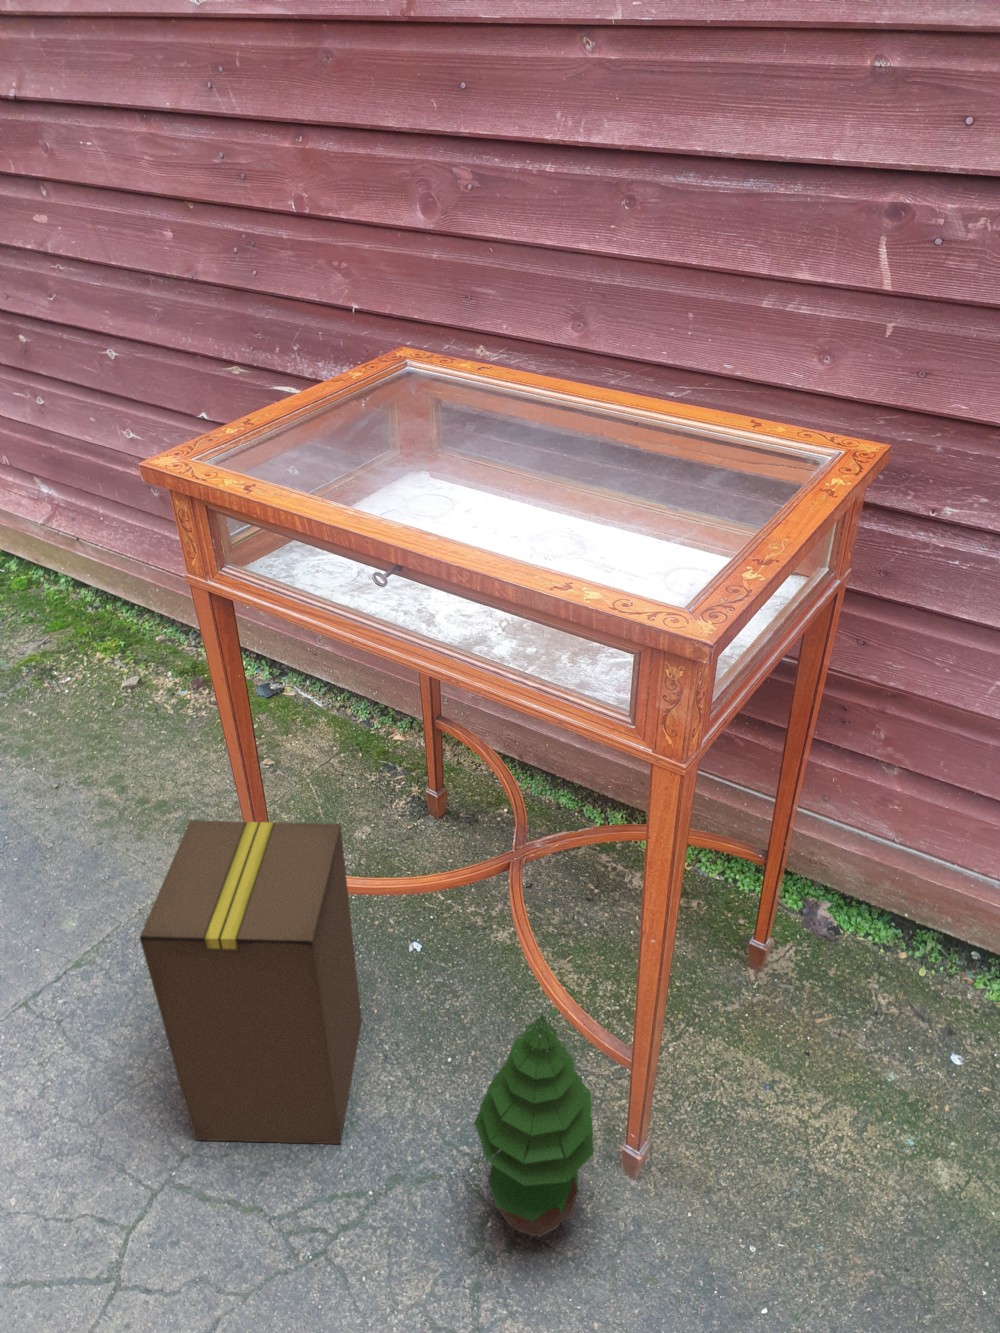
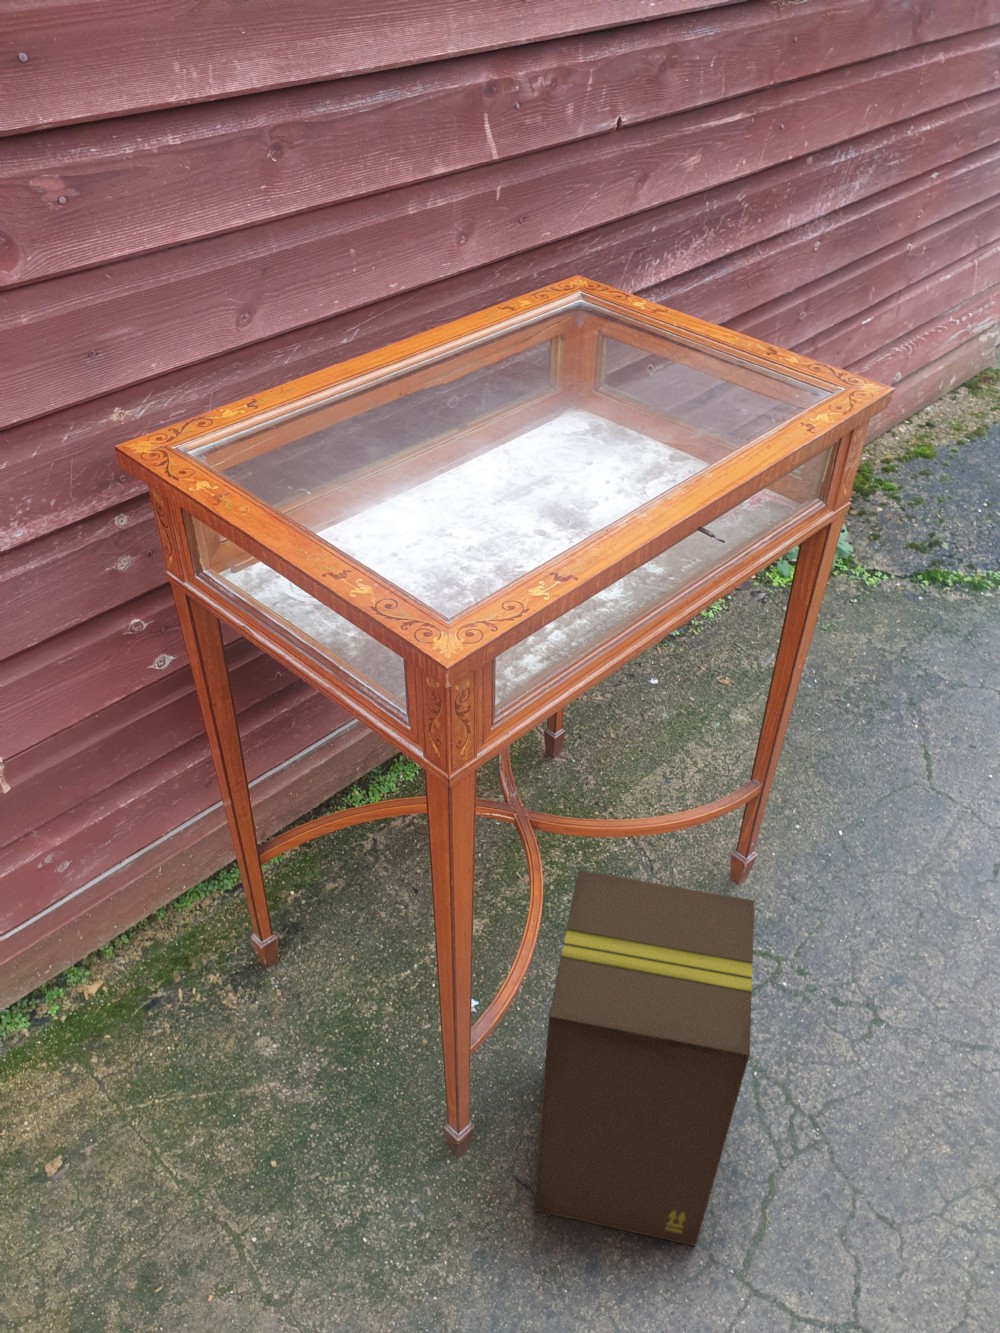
potted tree: present [474,1015,594,1237] -> none [746,759,854,963]

